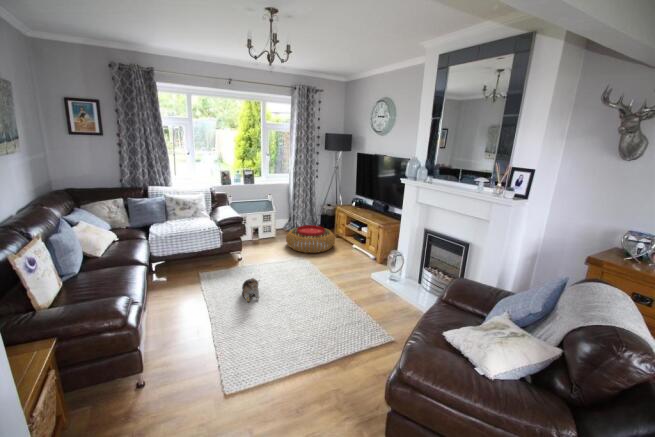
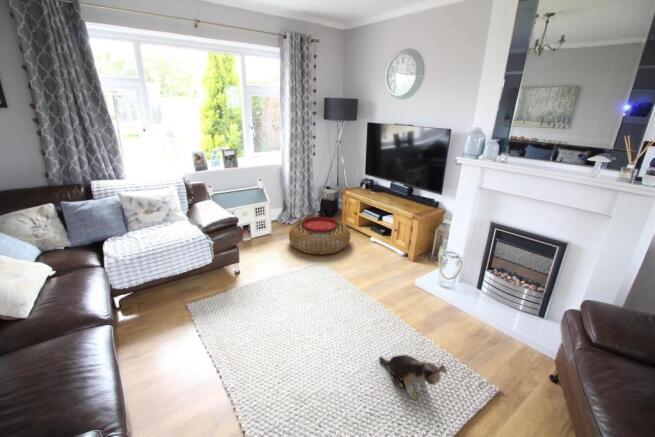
plush toy: present [242,278,259,302] -> present [379,355,446,399]

